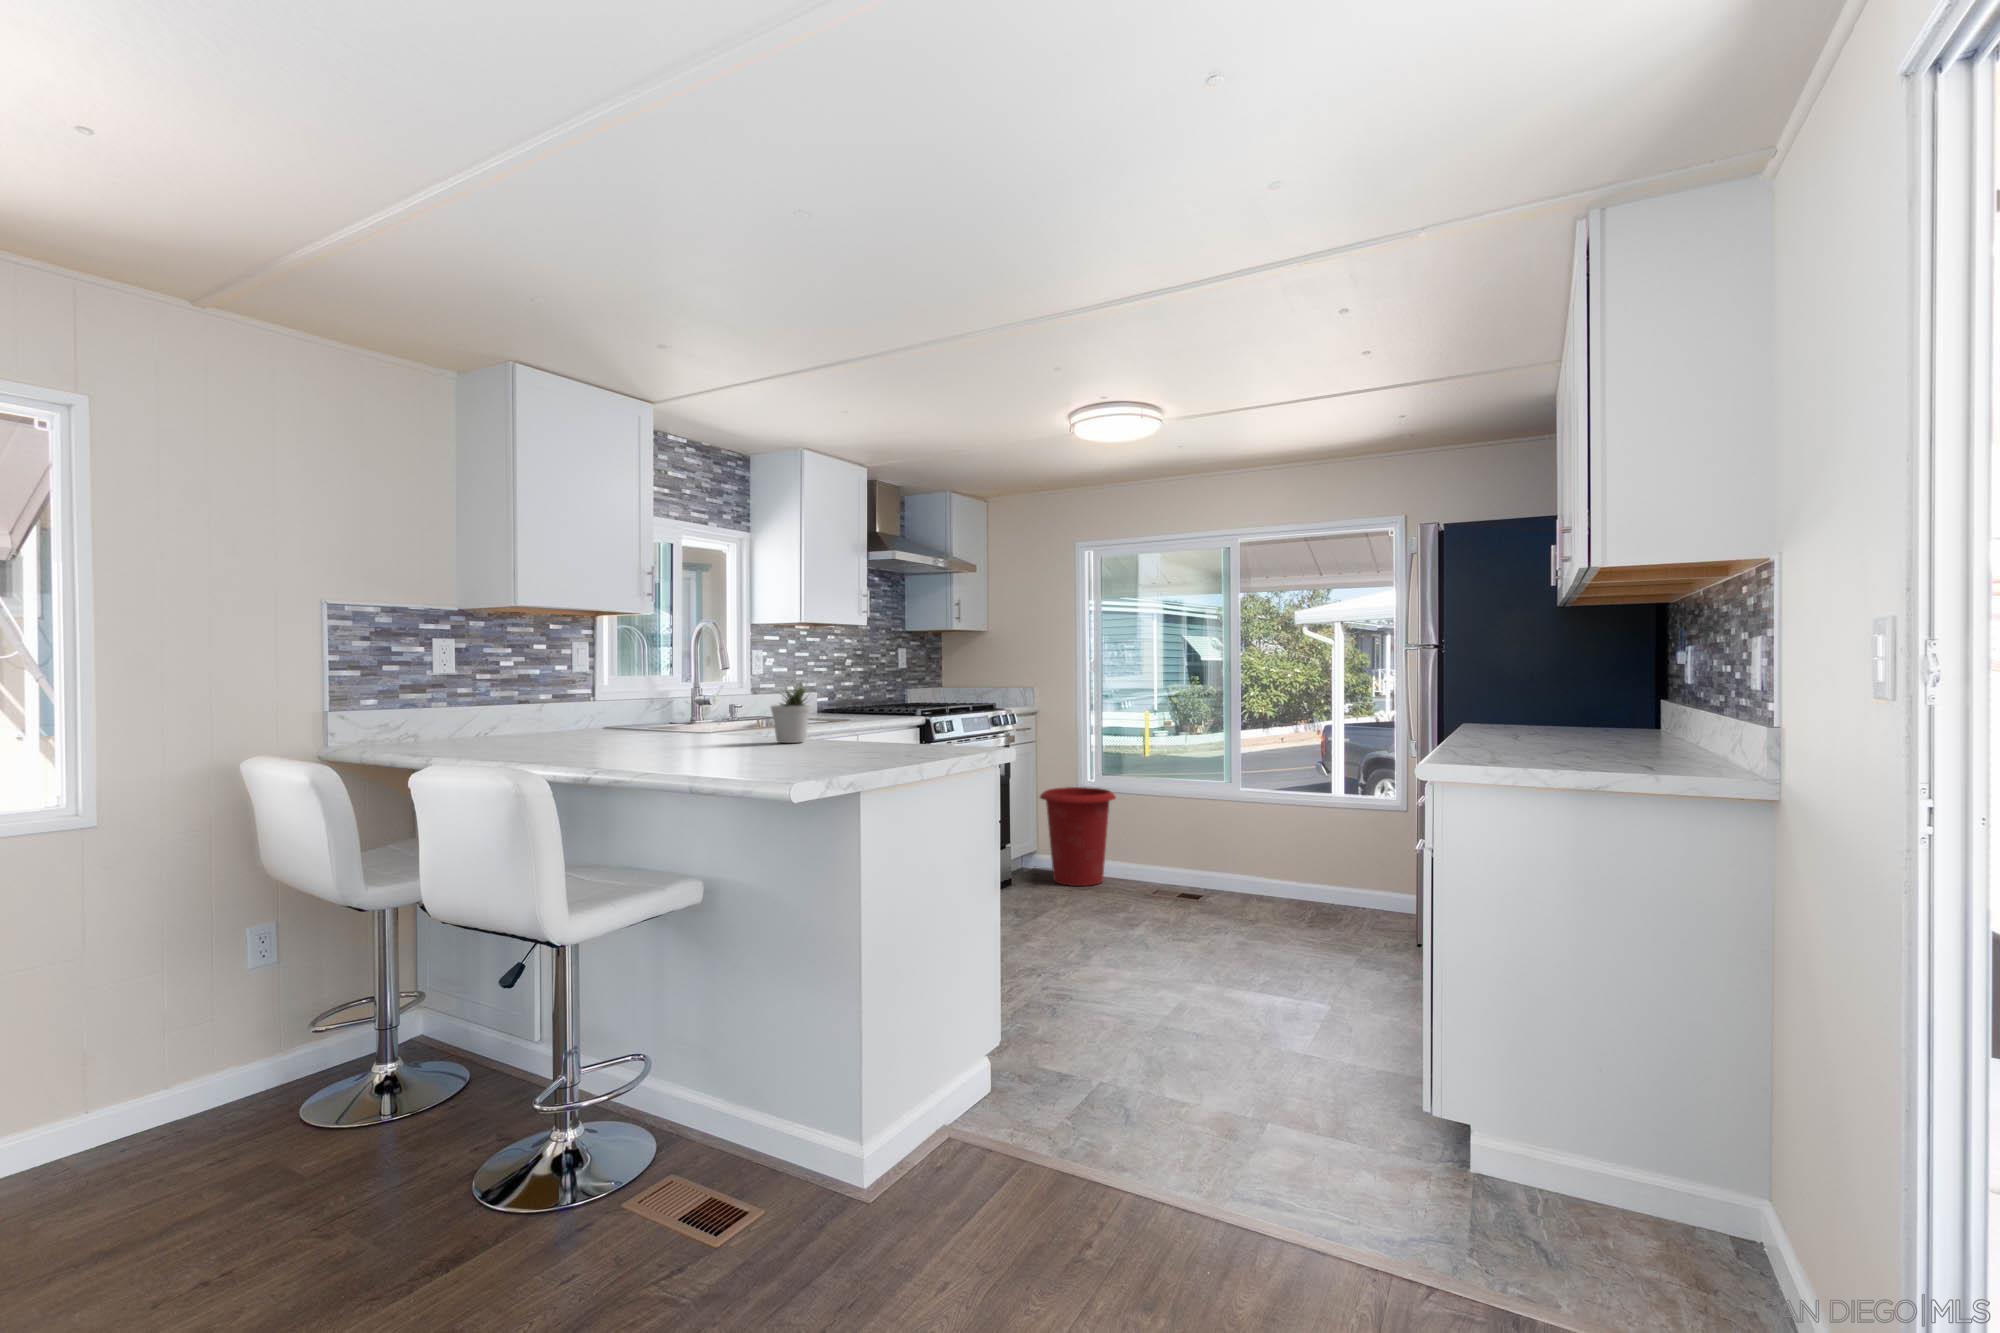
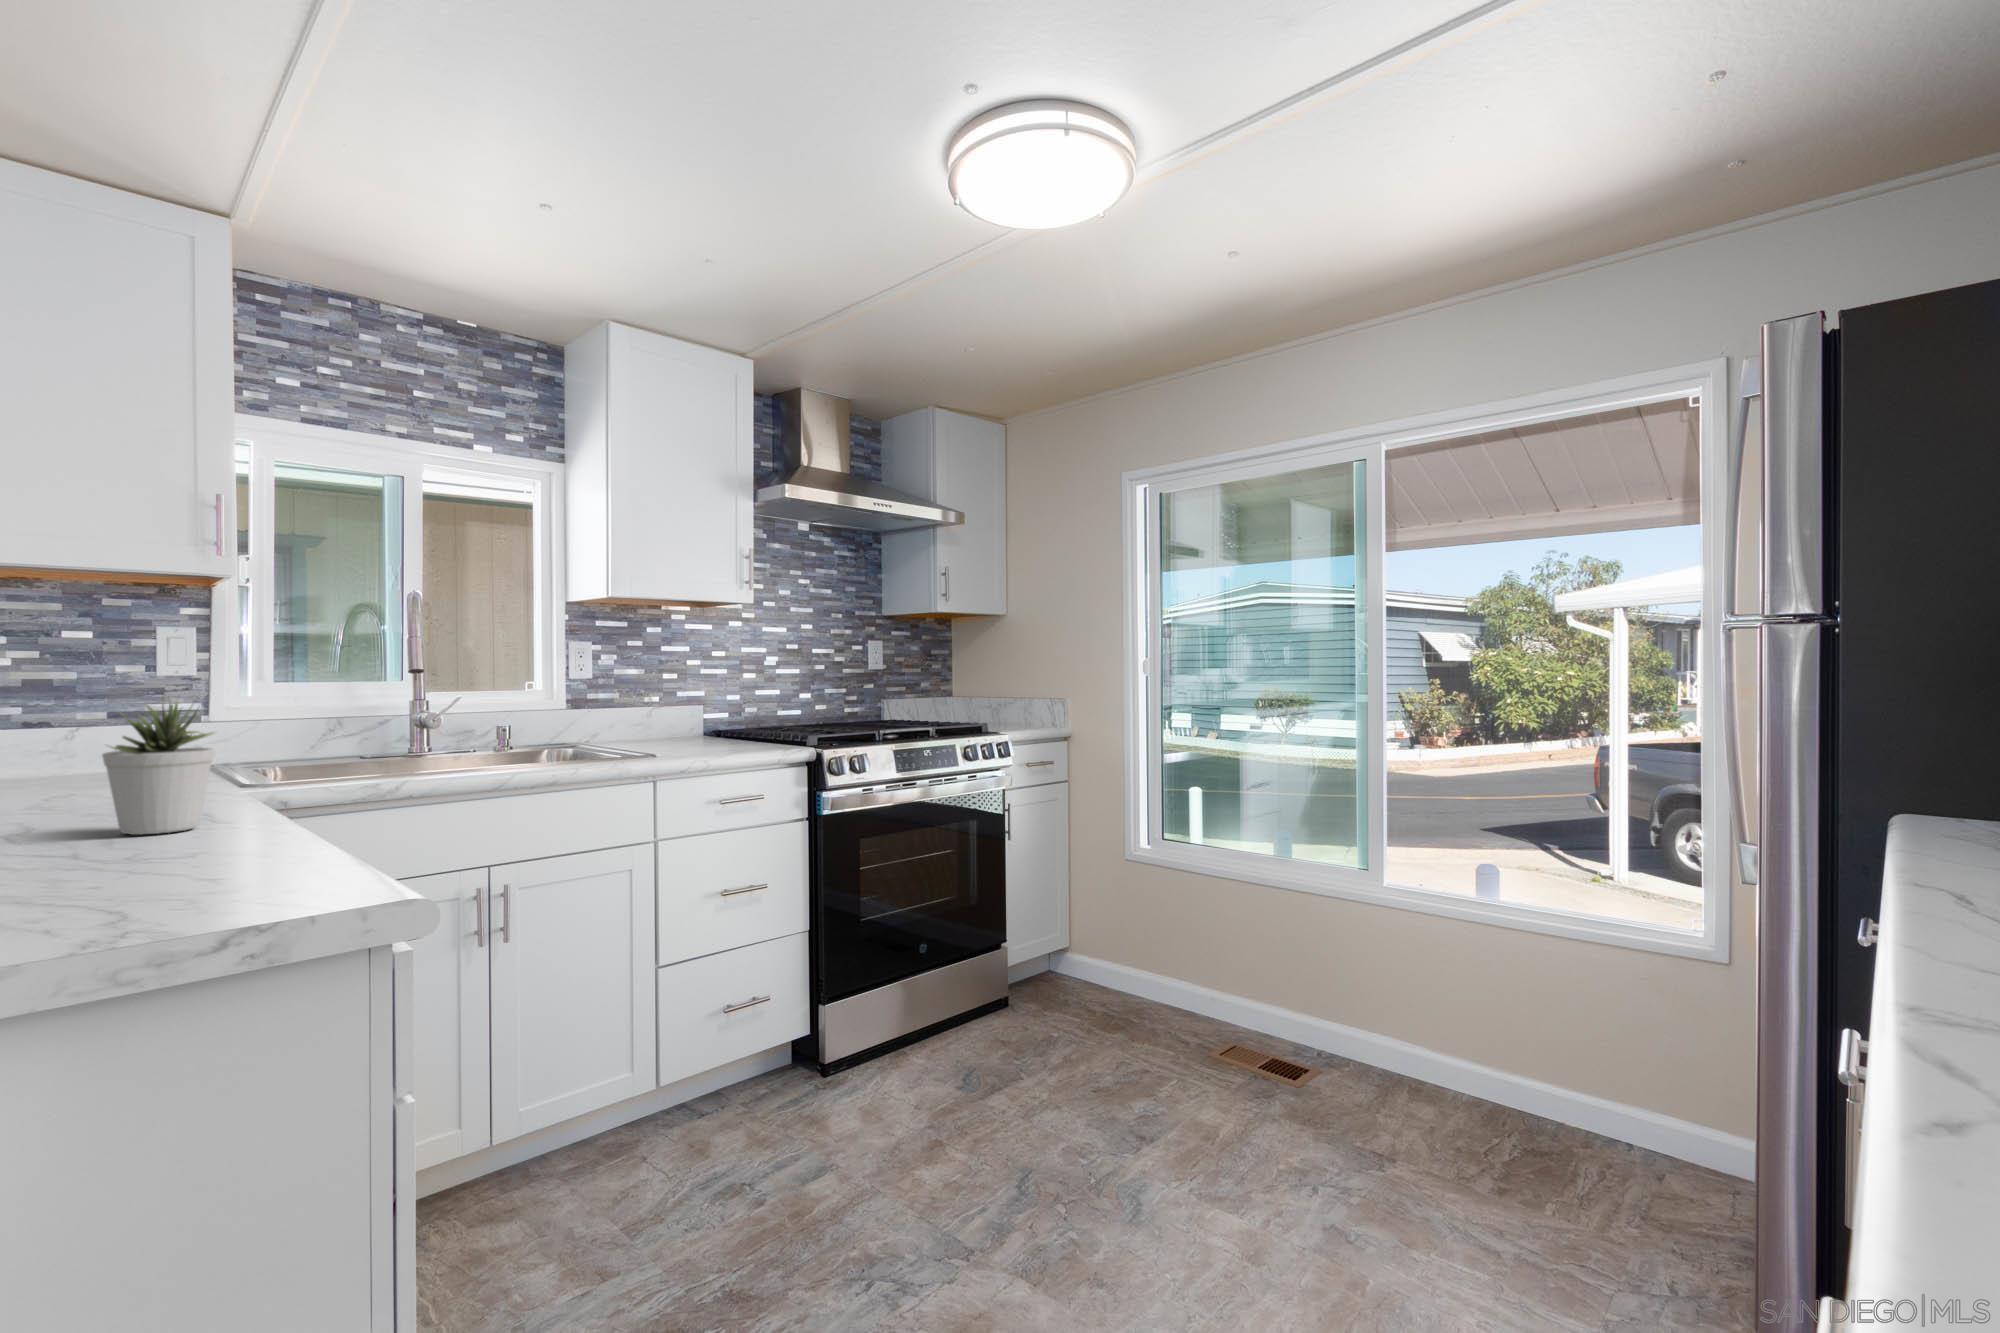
waste bin: present [1040,787,1116,886] -> none [1050,861,1176,1030]

